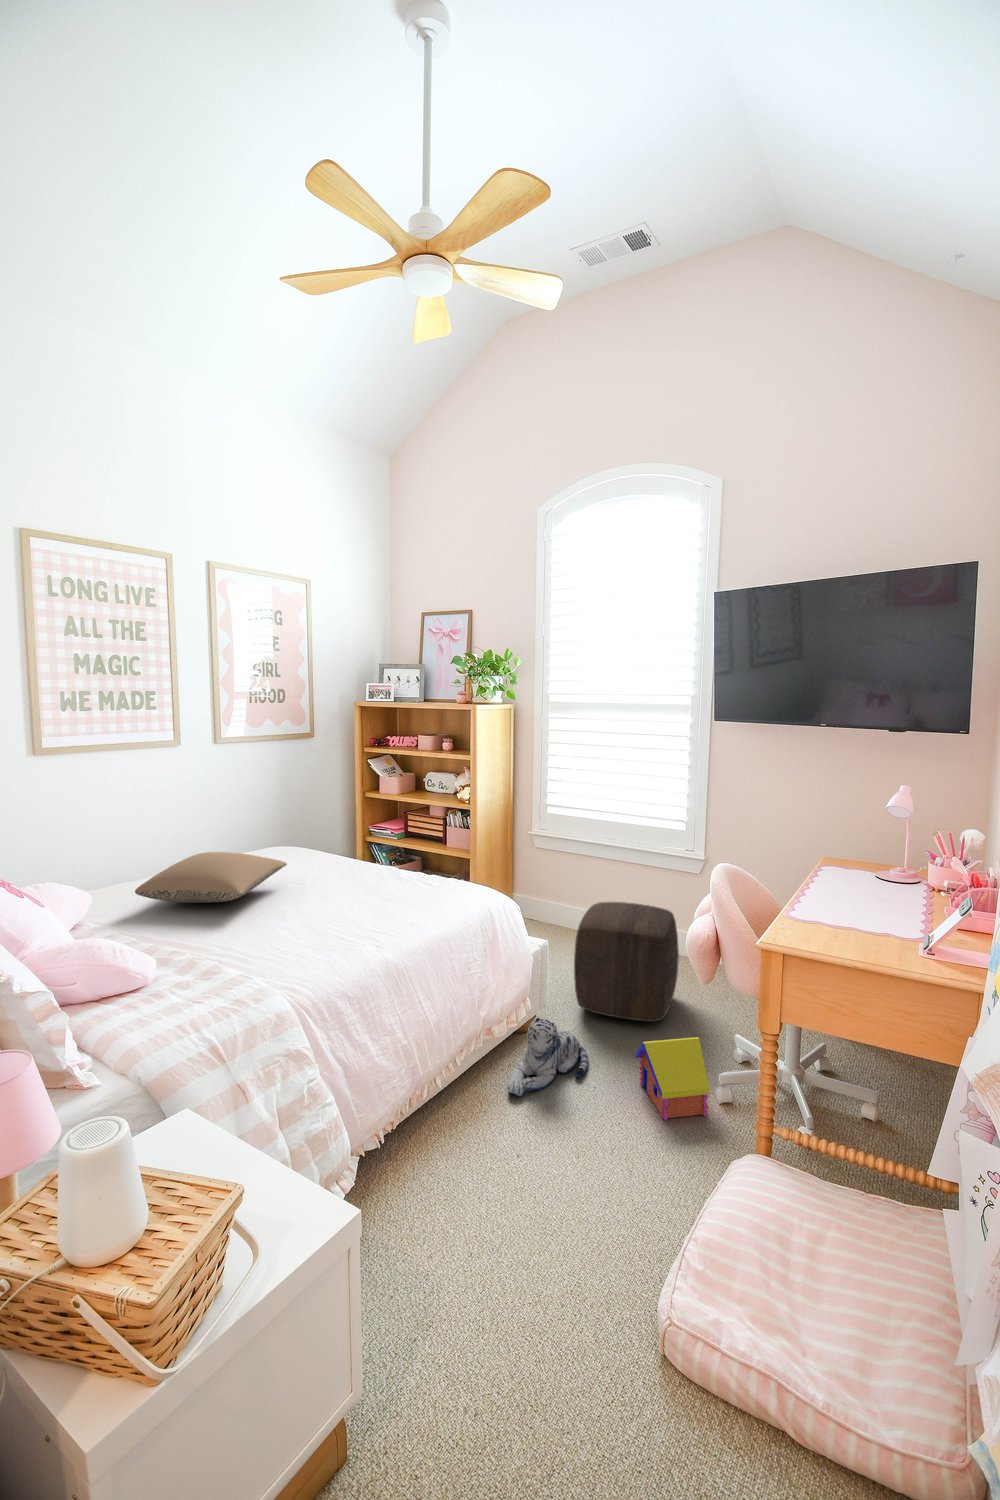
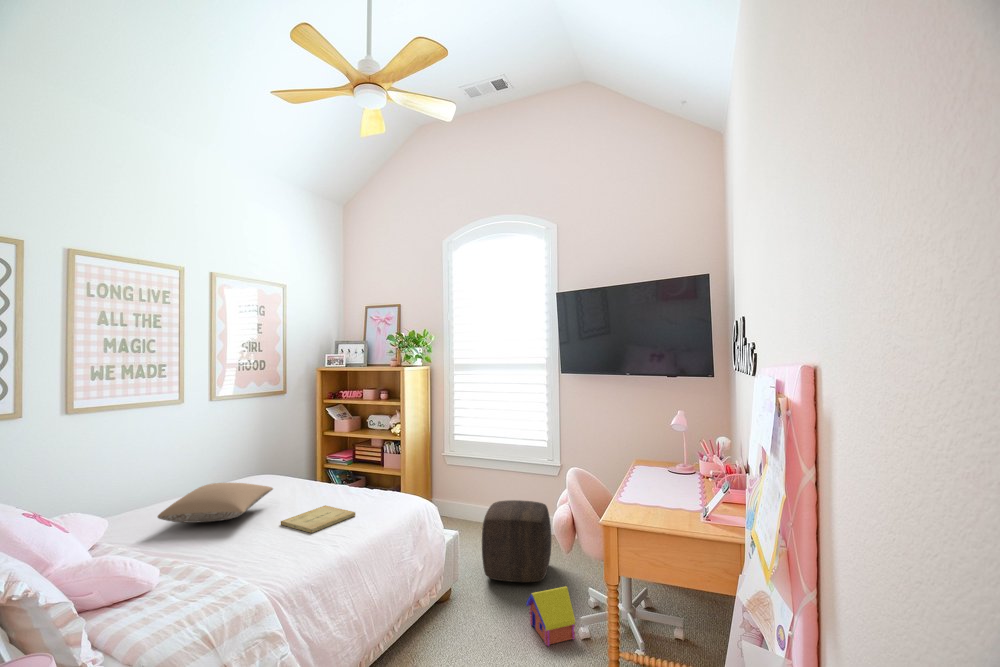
book: none [291,892,392,930] -> present [281,505,355,533]
plush toy: present [508,1017,588,1096] -> none [441,585,495,642]

